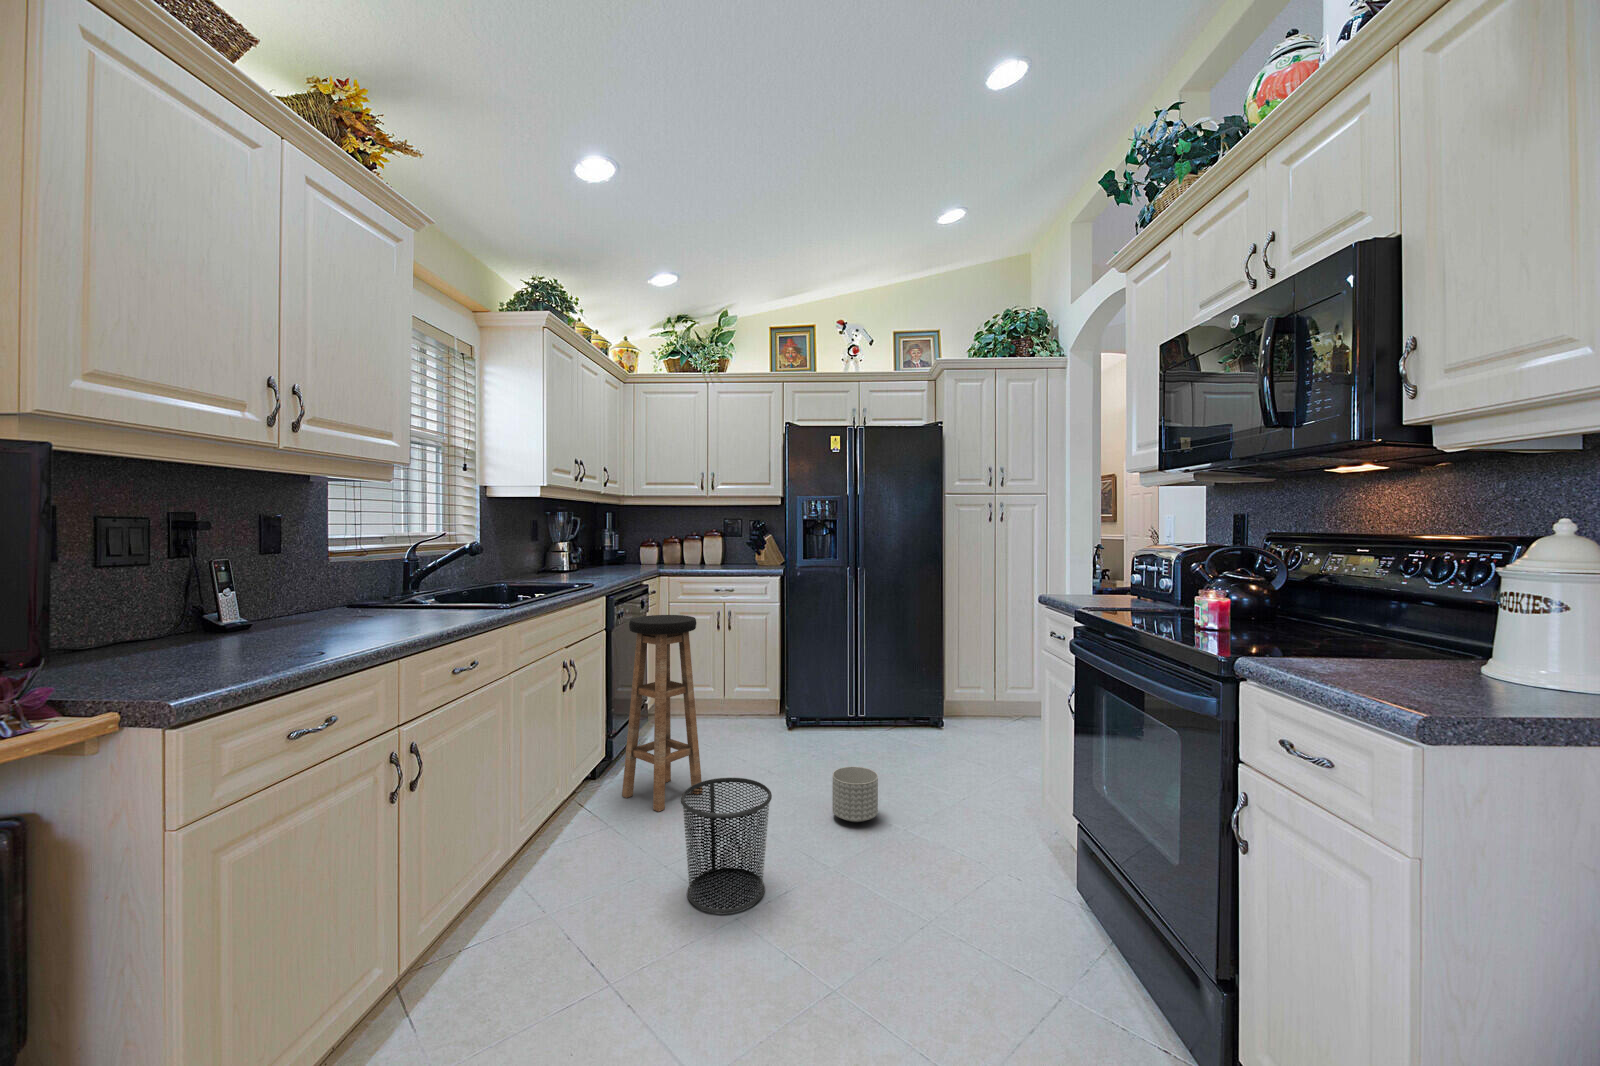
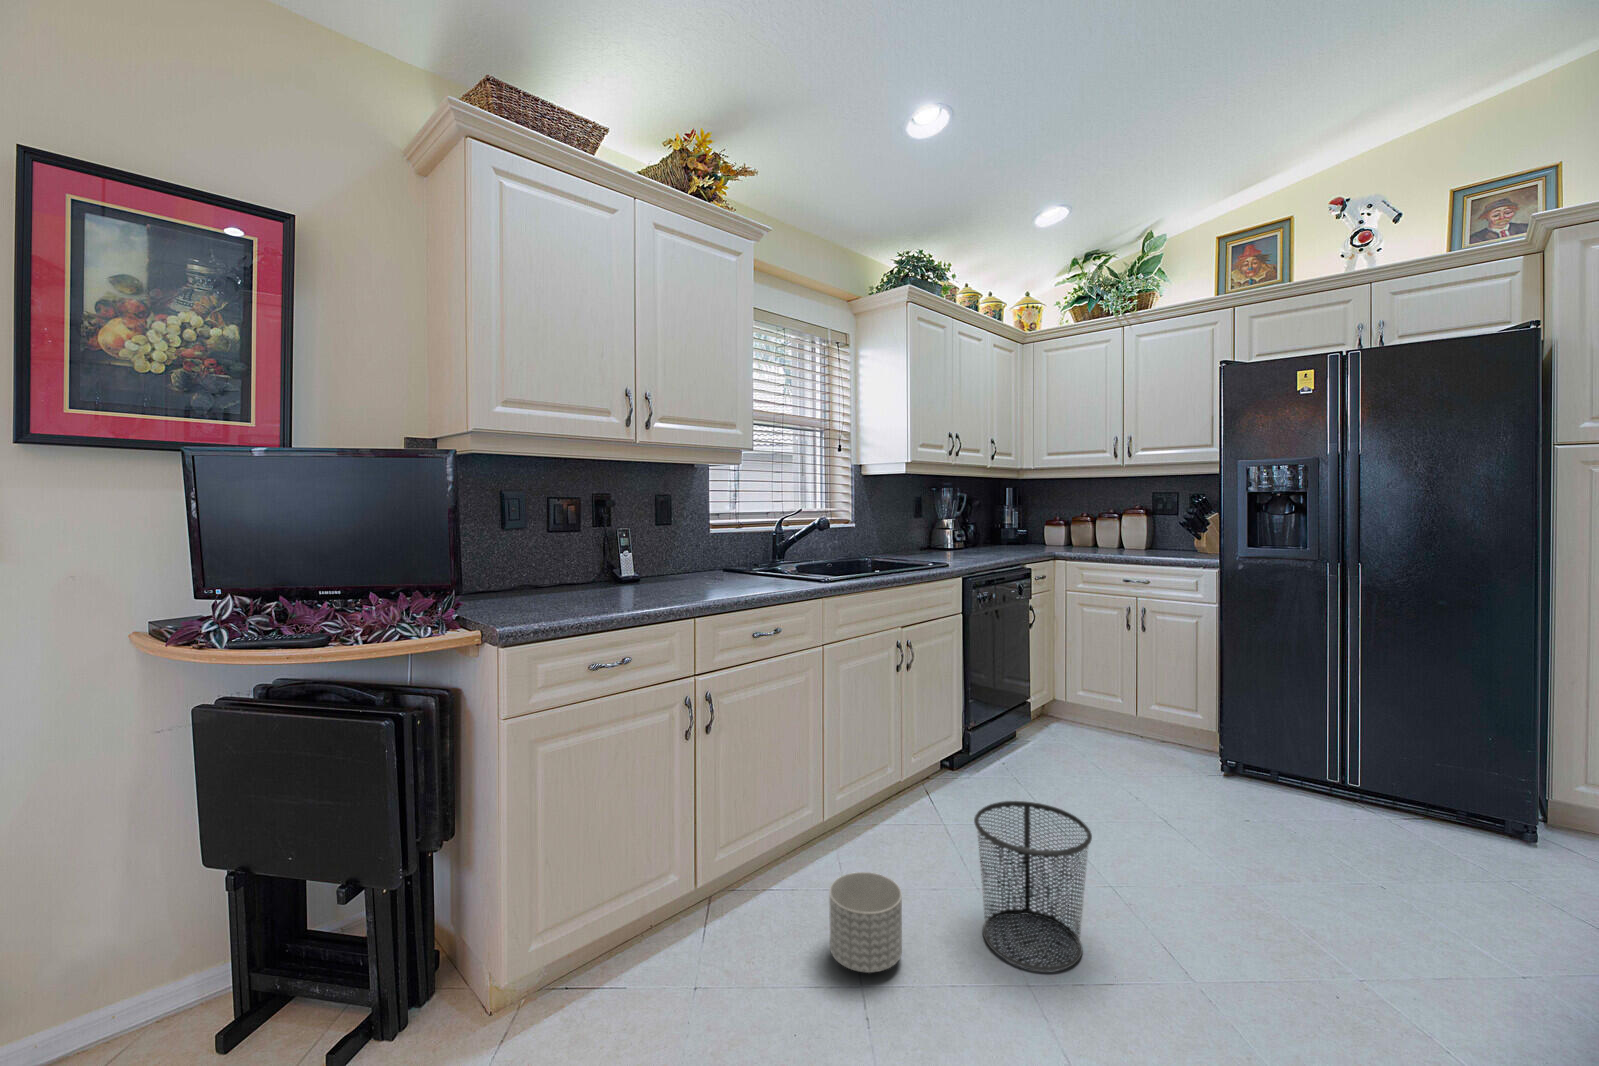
bar stool: present [622,615,702,812] -> none [972,602,1063,823]
planter: present [832,767,878,822] -> present [829,872,902,973]

